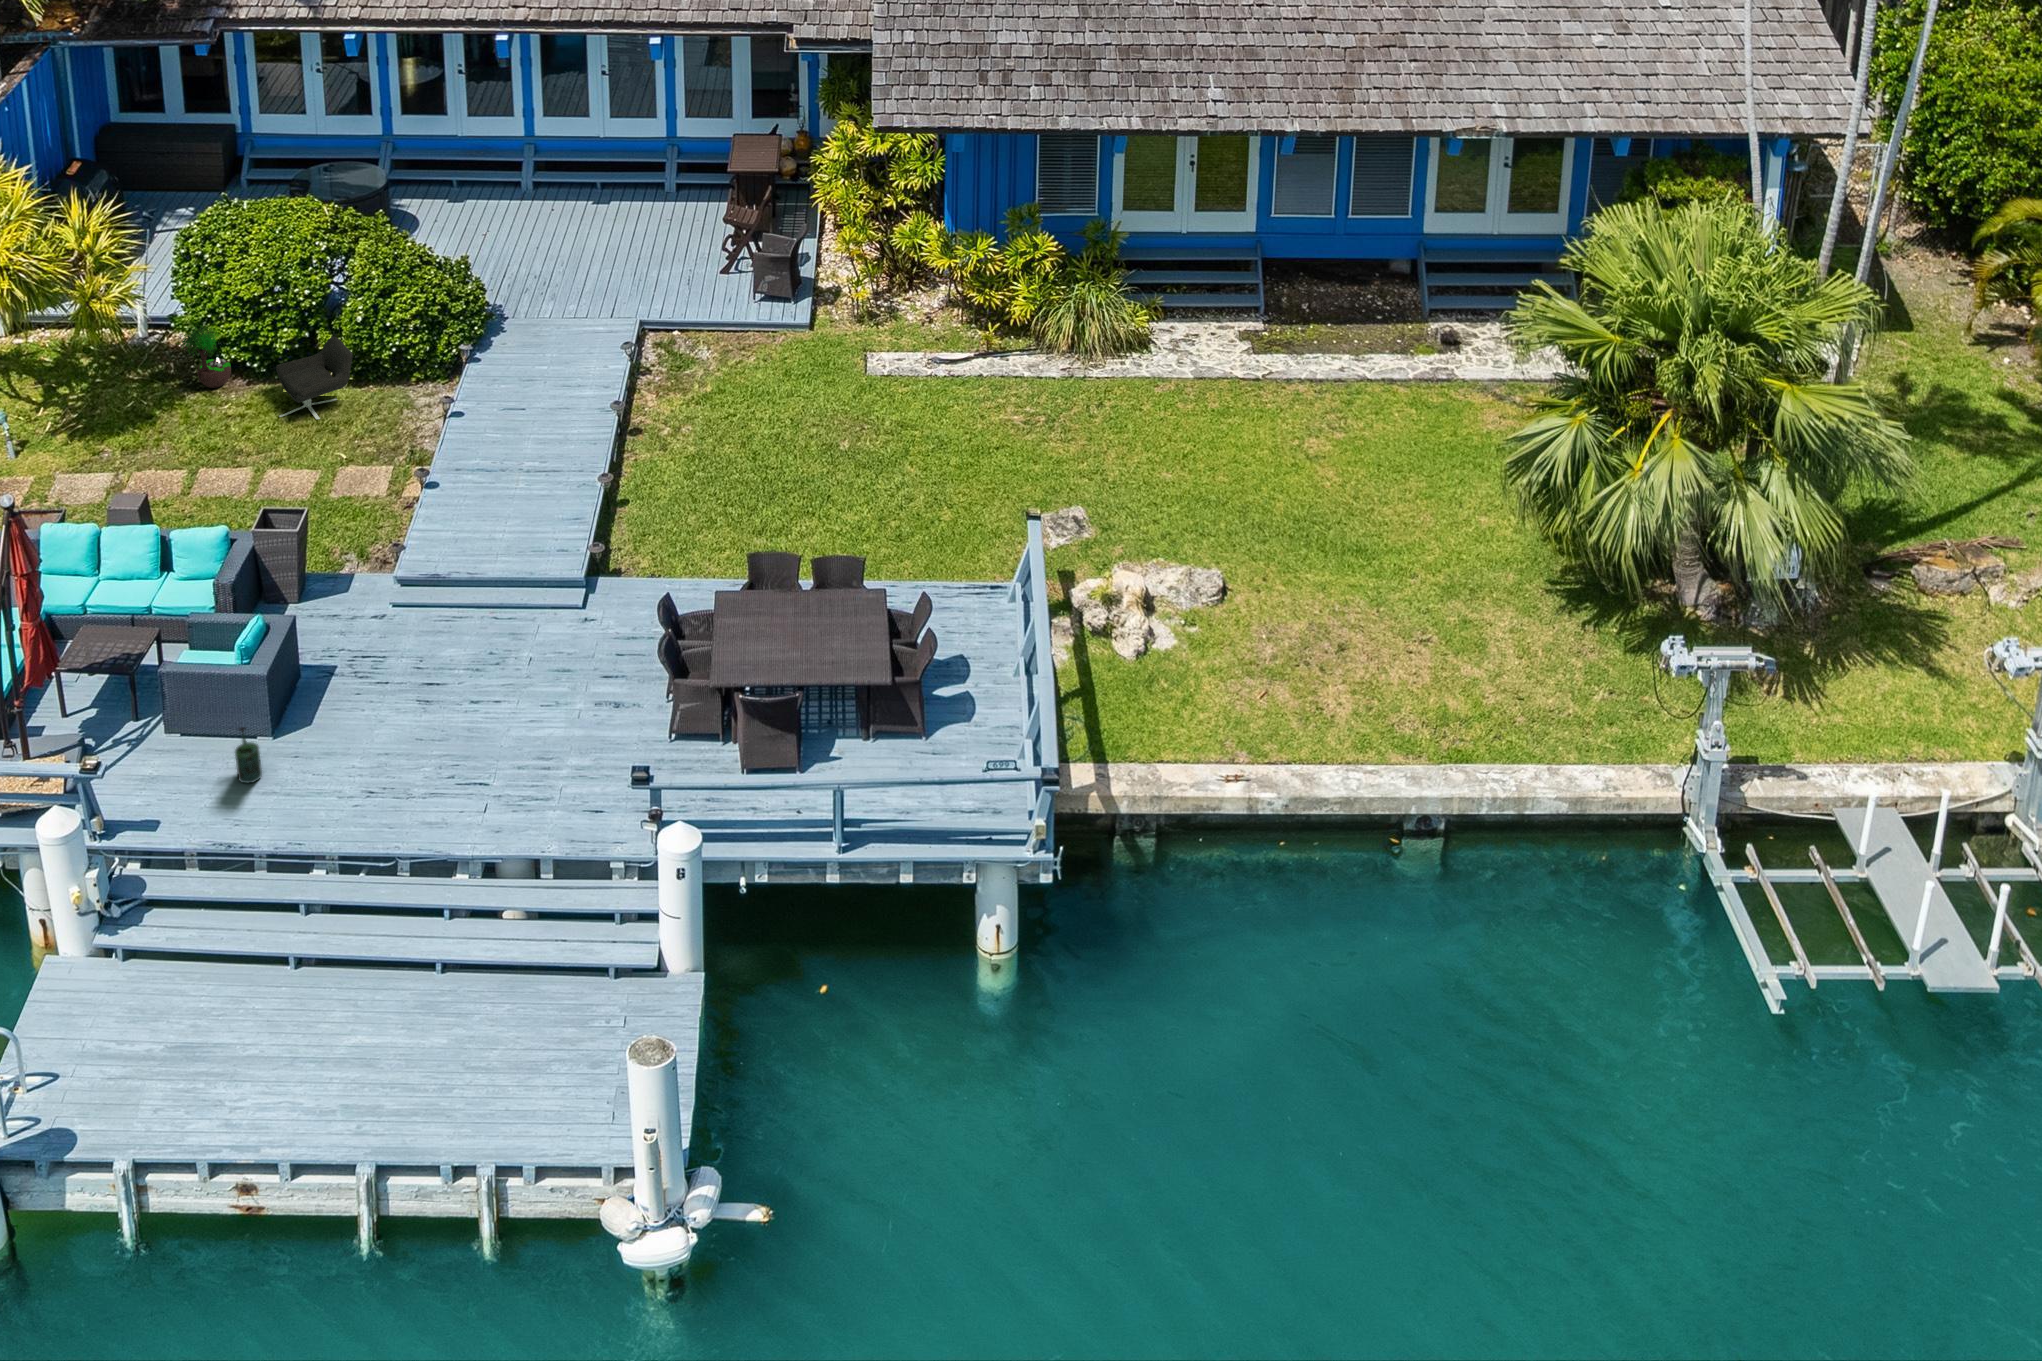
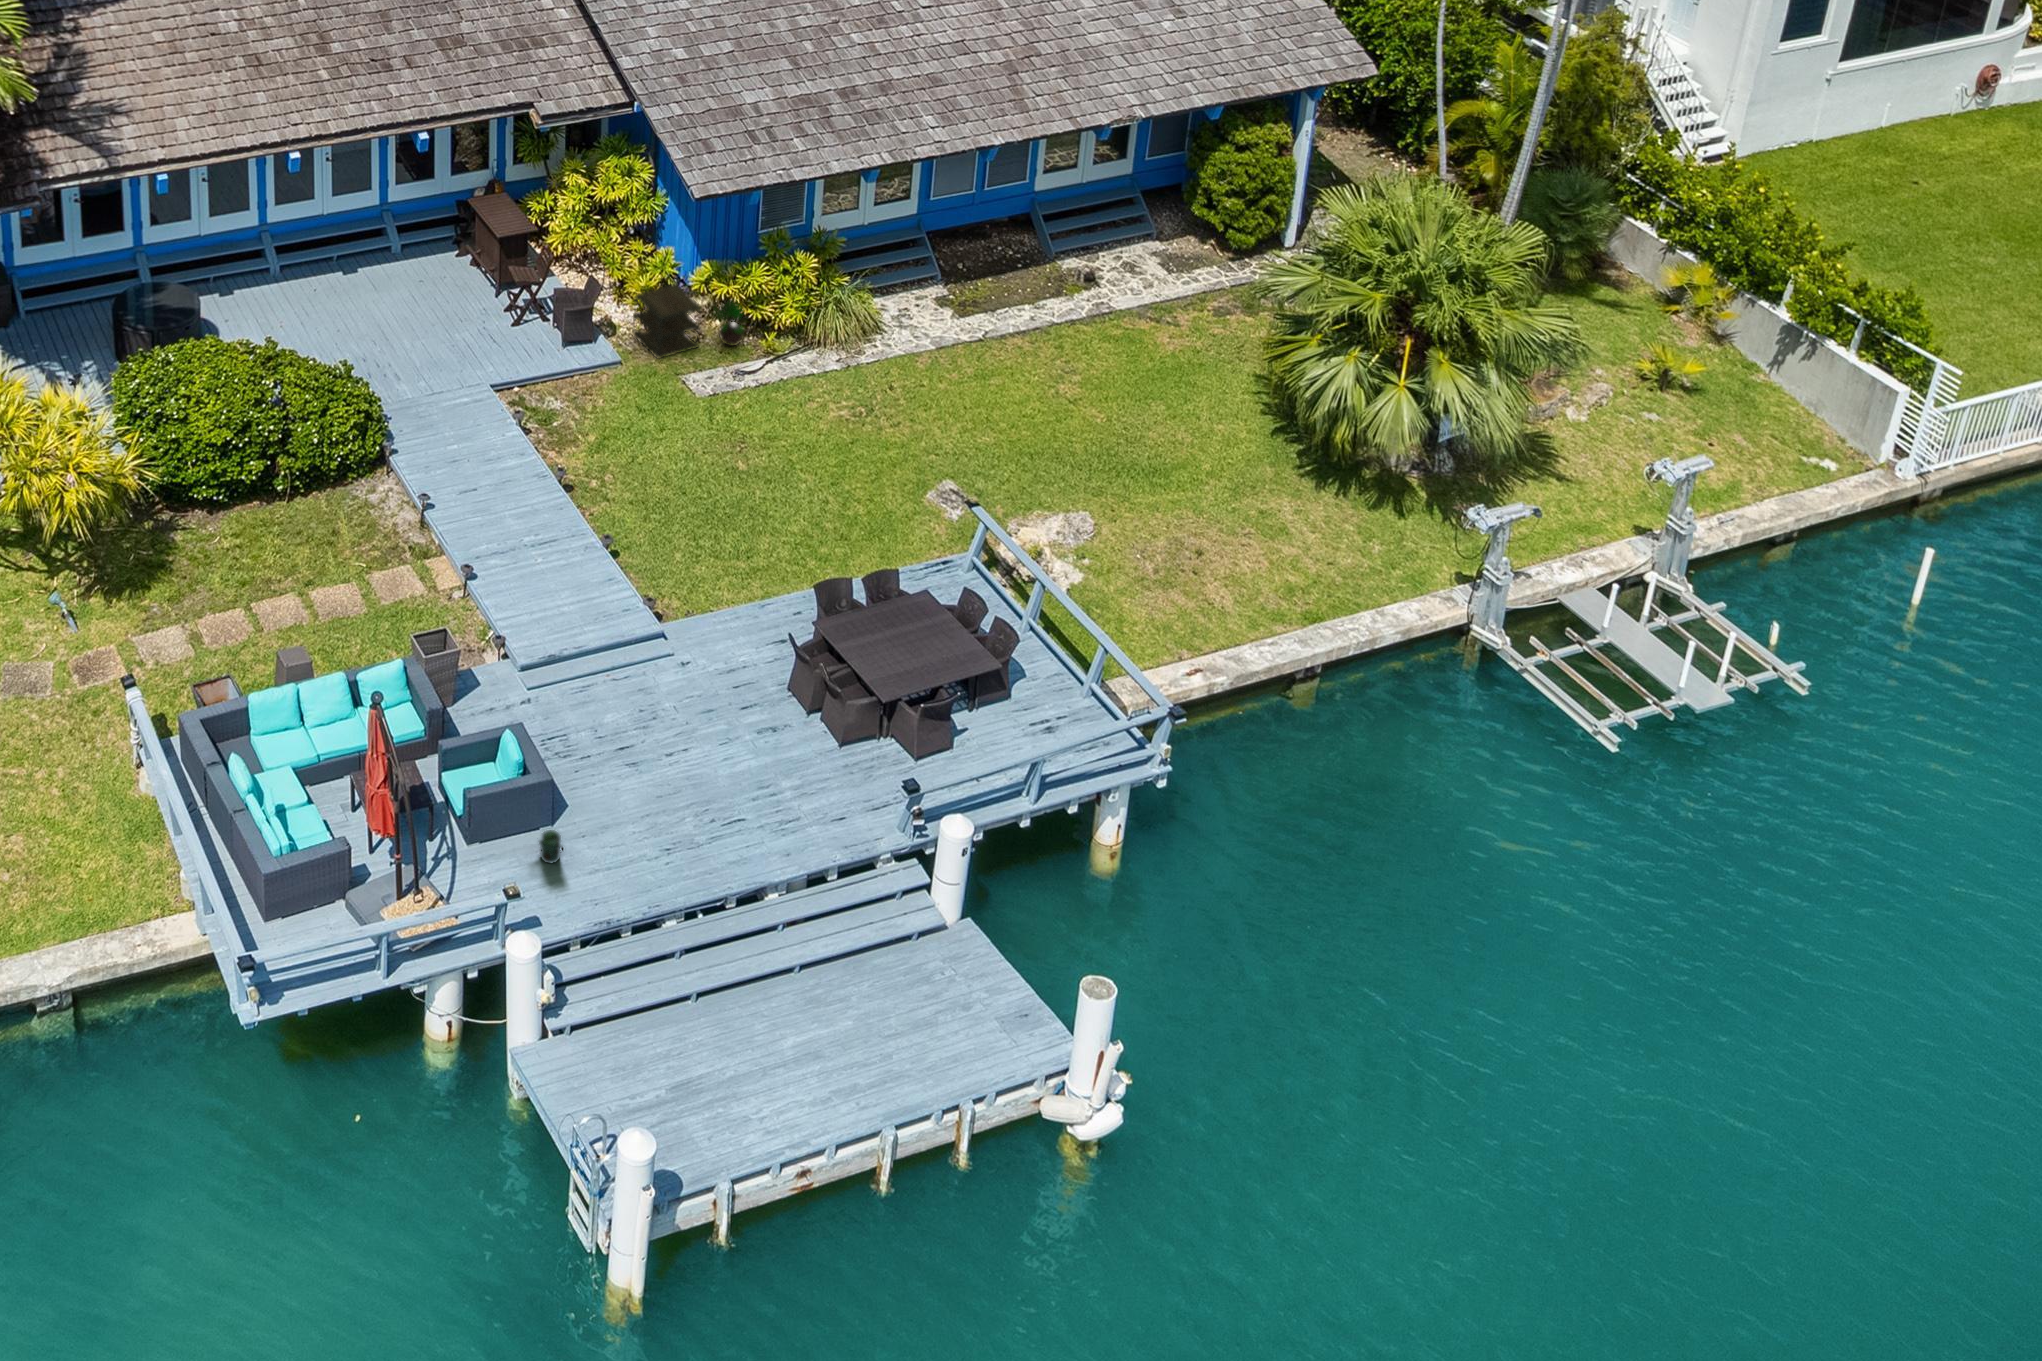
side table: none [850,249,913,328] -> present [632,284,702,358]
potted tree: present [177,325,231,388] -> present [714,300,745,346]
lounge chair: present [276,336,353,420] -> none [257,462,329,543]

